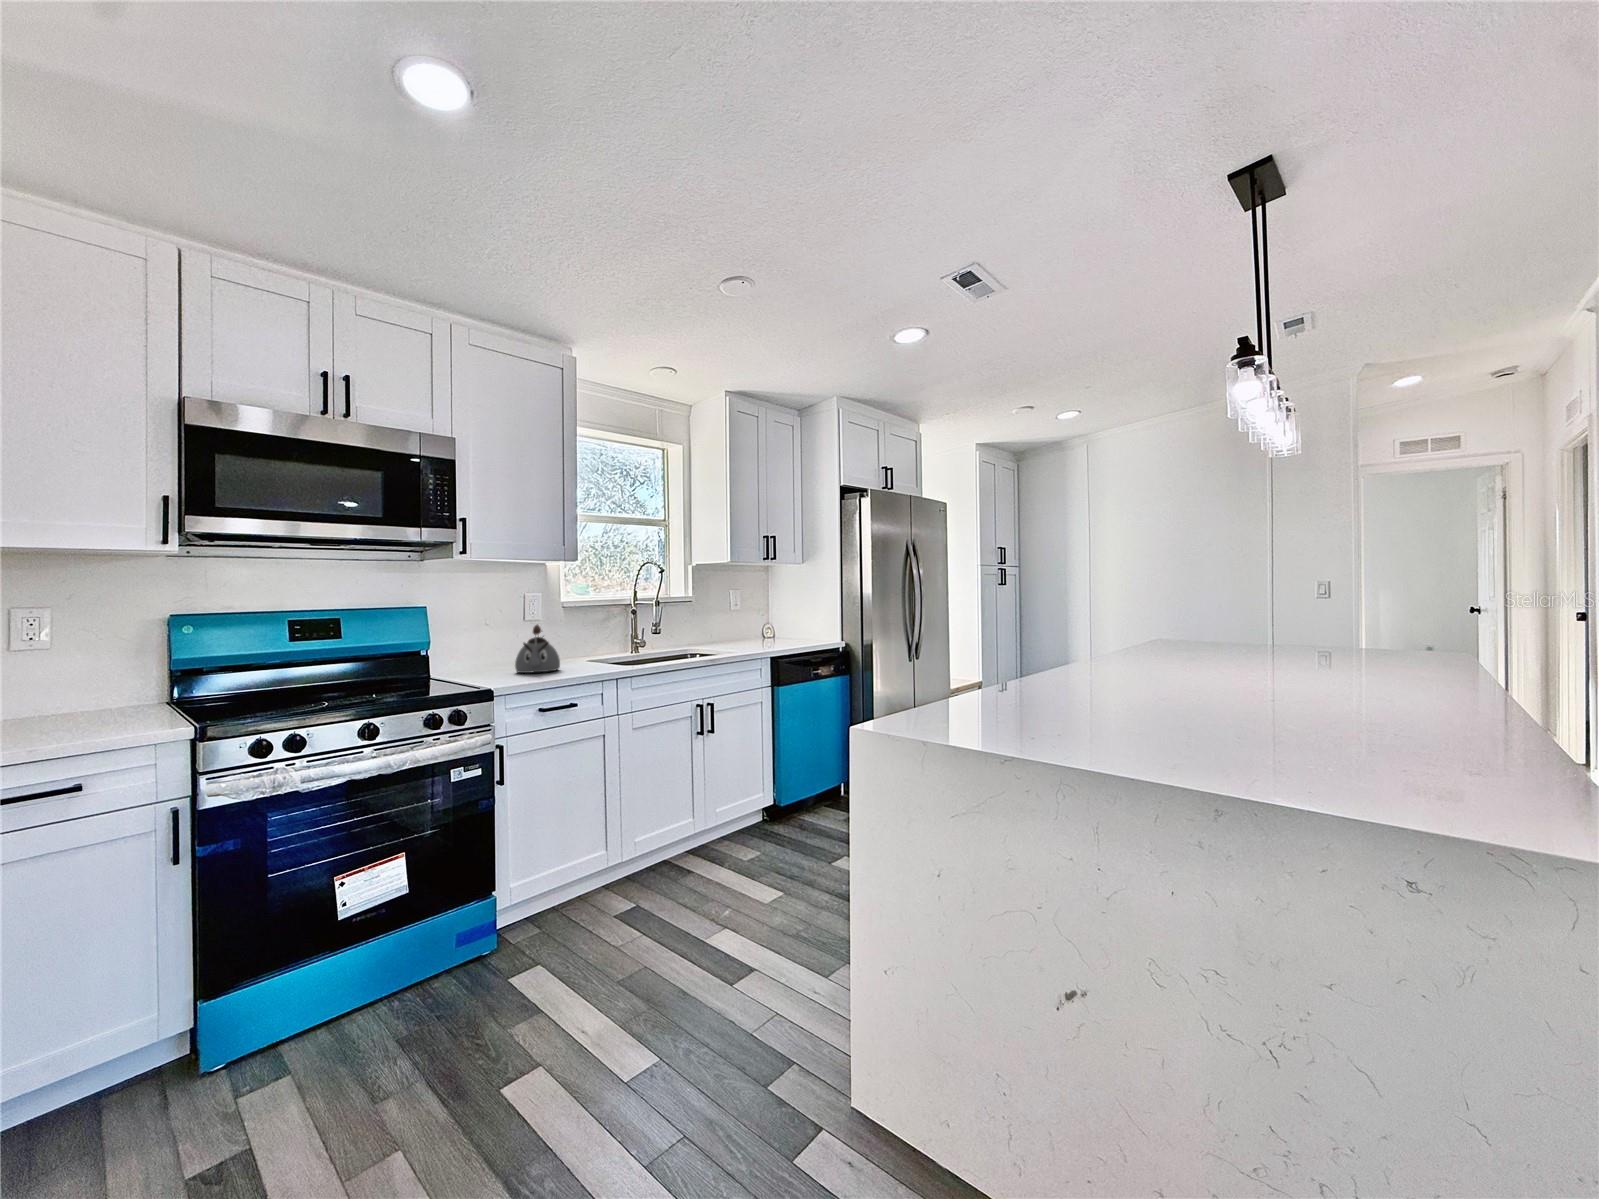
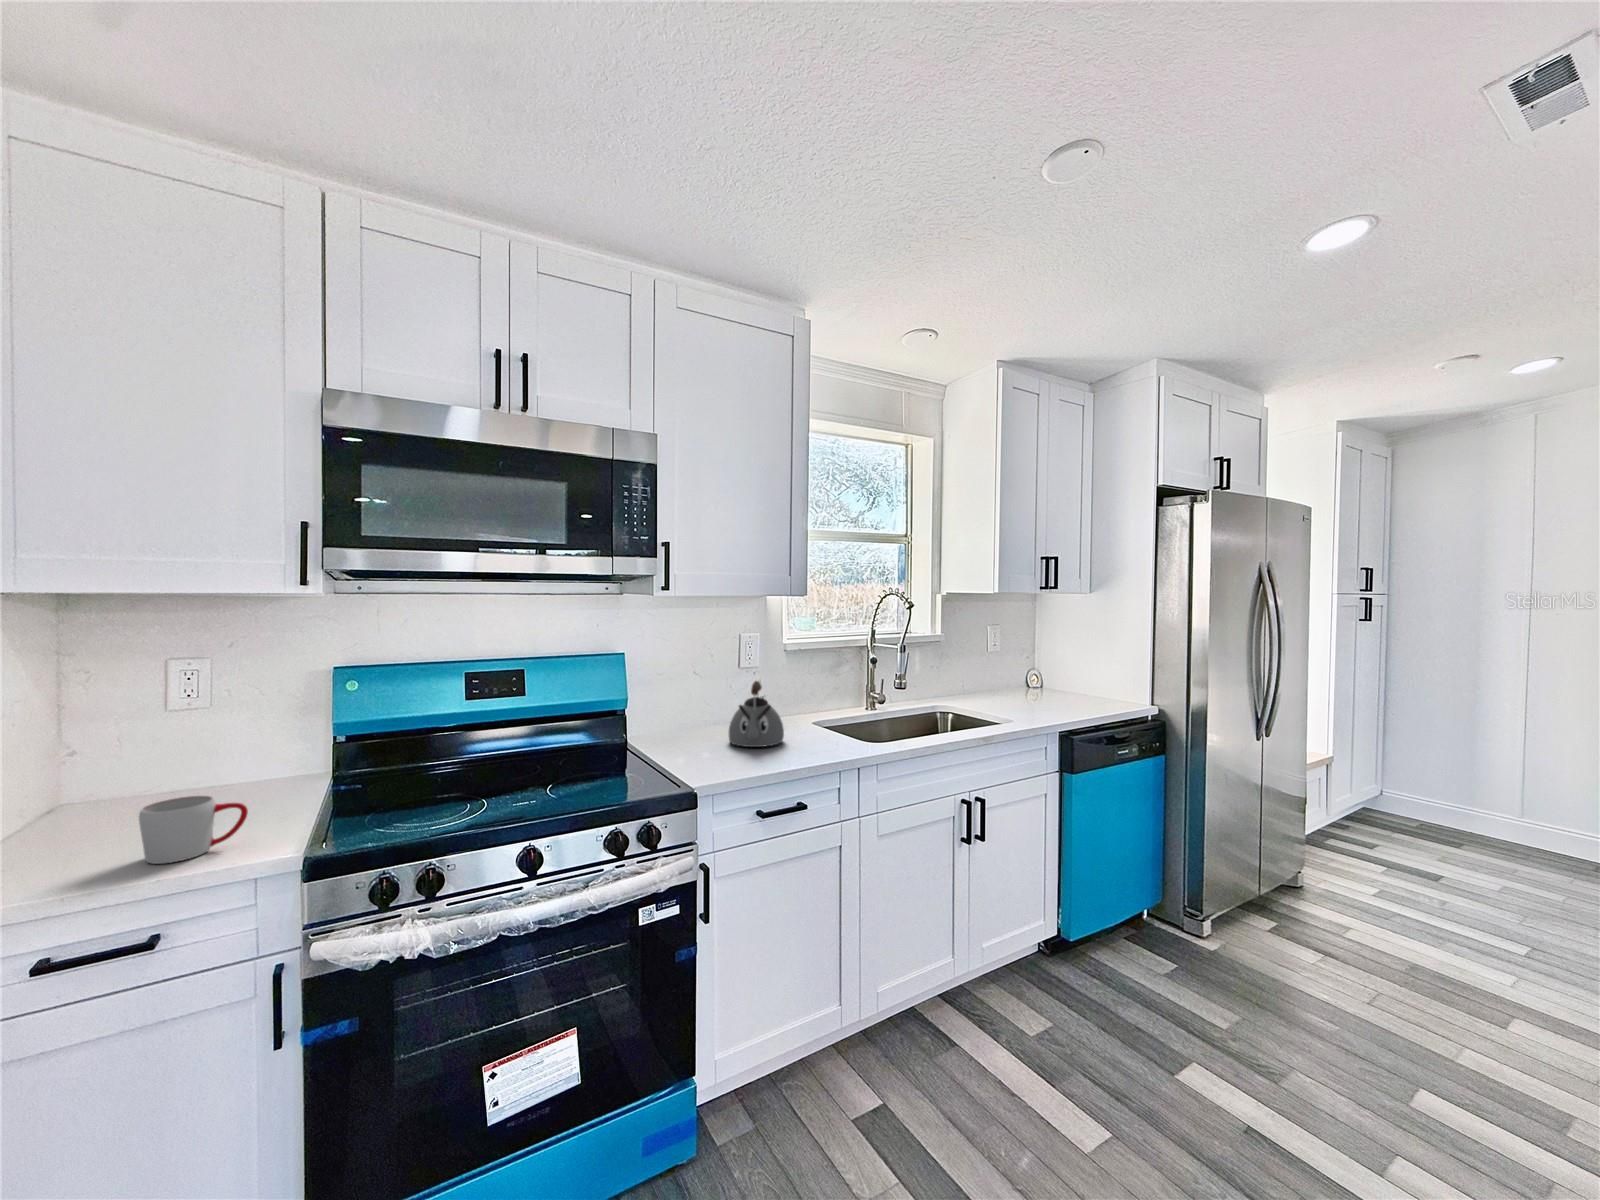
mug: none [47,695,134,739] -> present [139,796,248,864]

